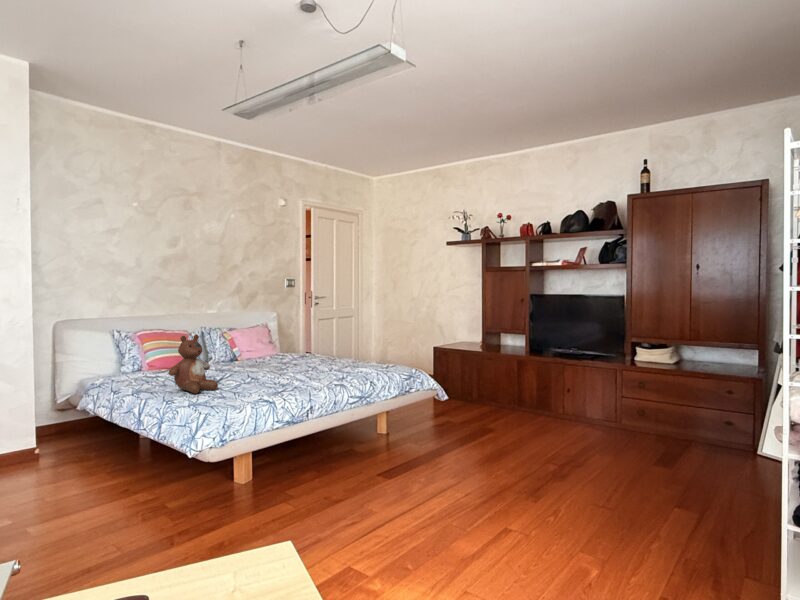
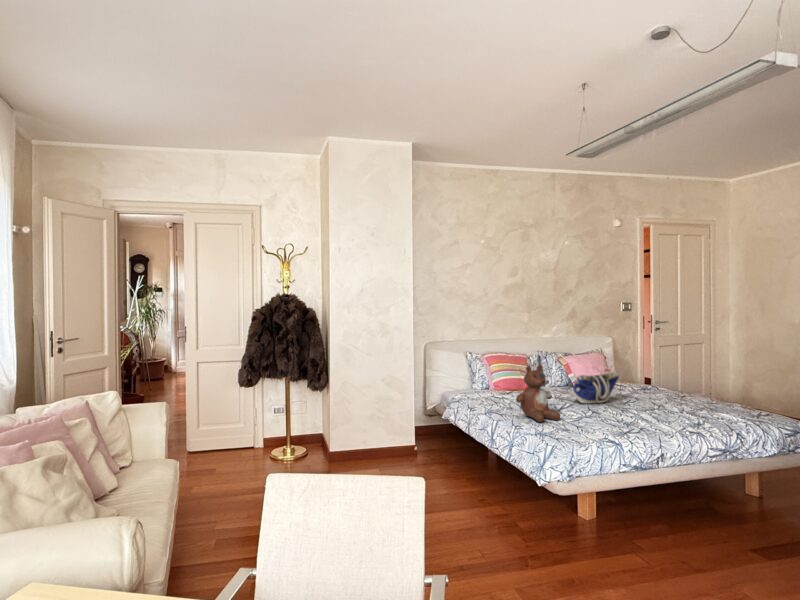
tote bag: none [232,340,279,373] -> present [571,372,619,404]

